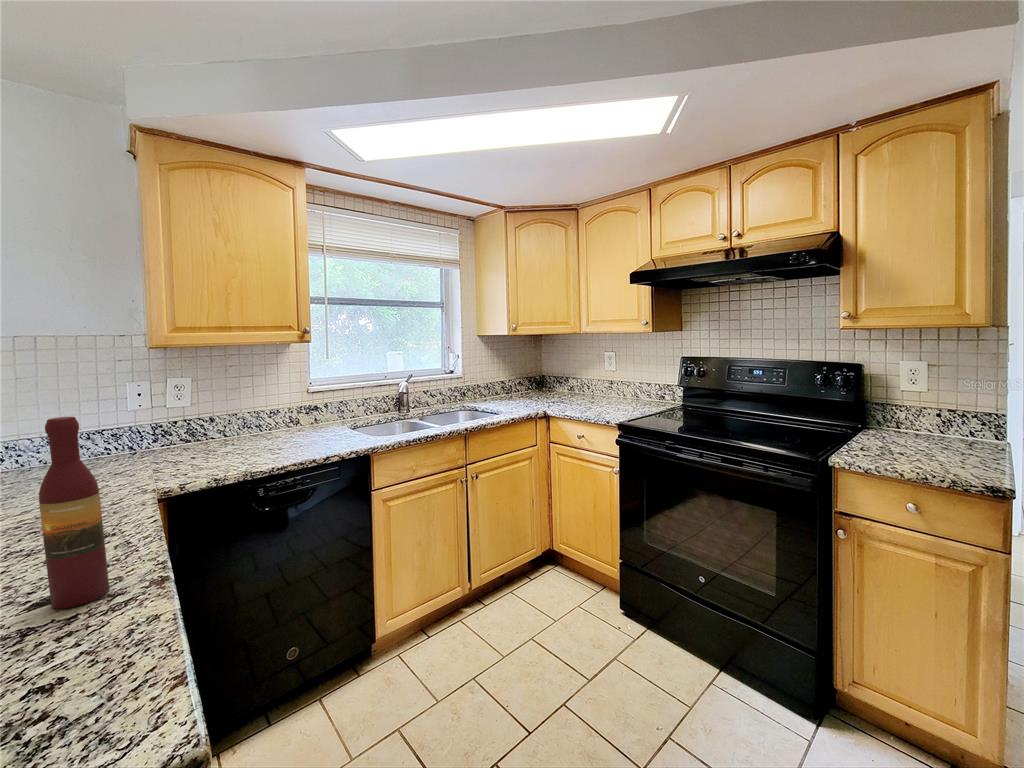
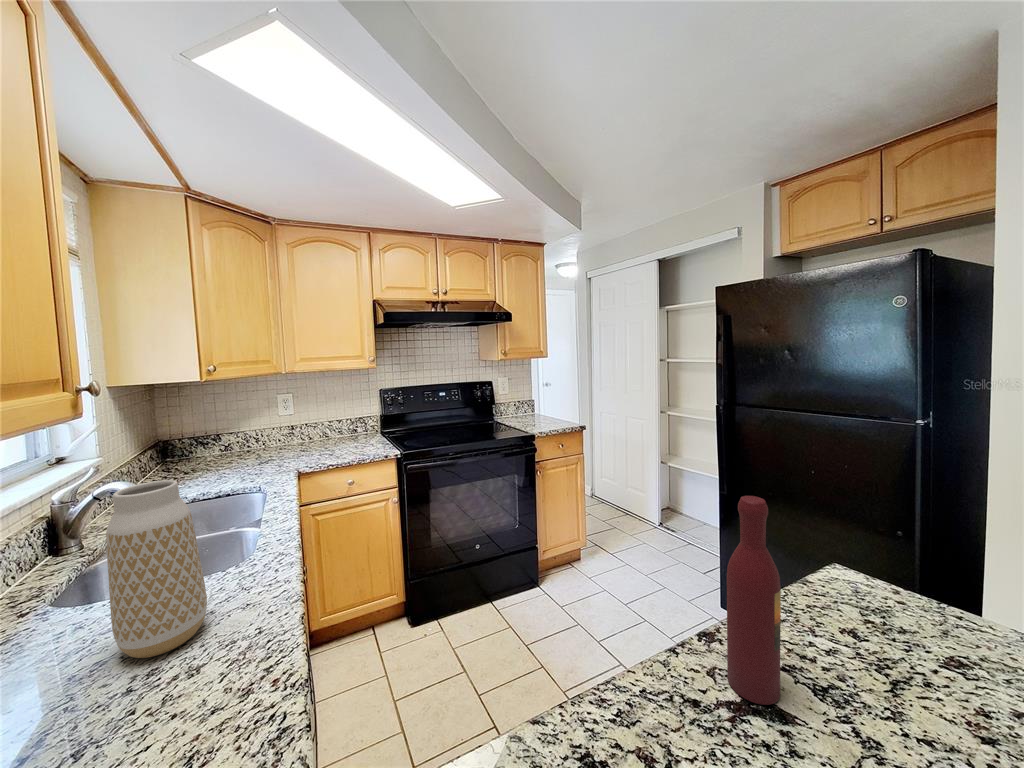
vase: none [282,369,320,449] -> present [106,480,207,658]

